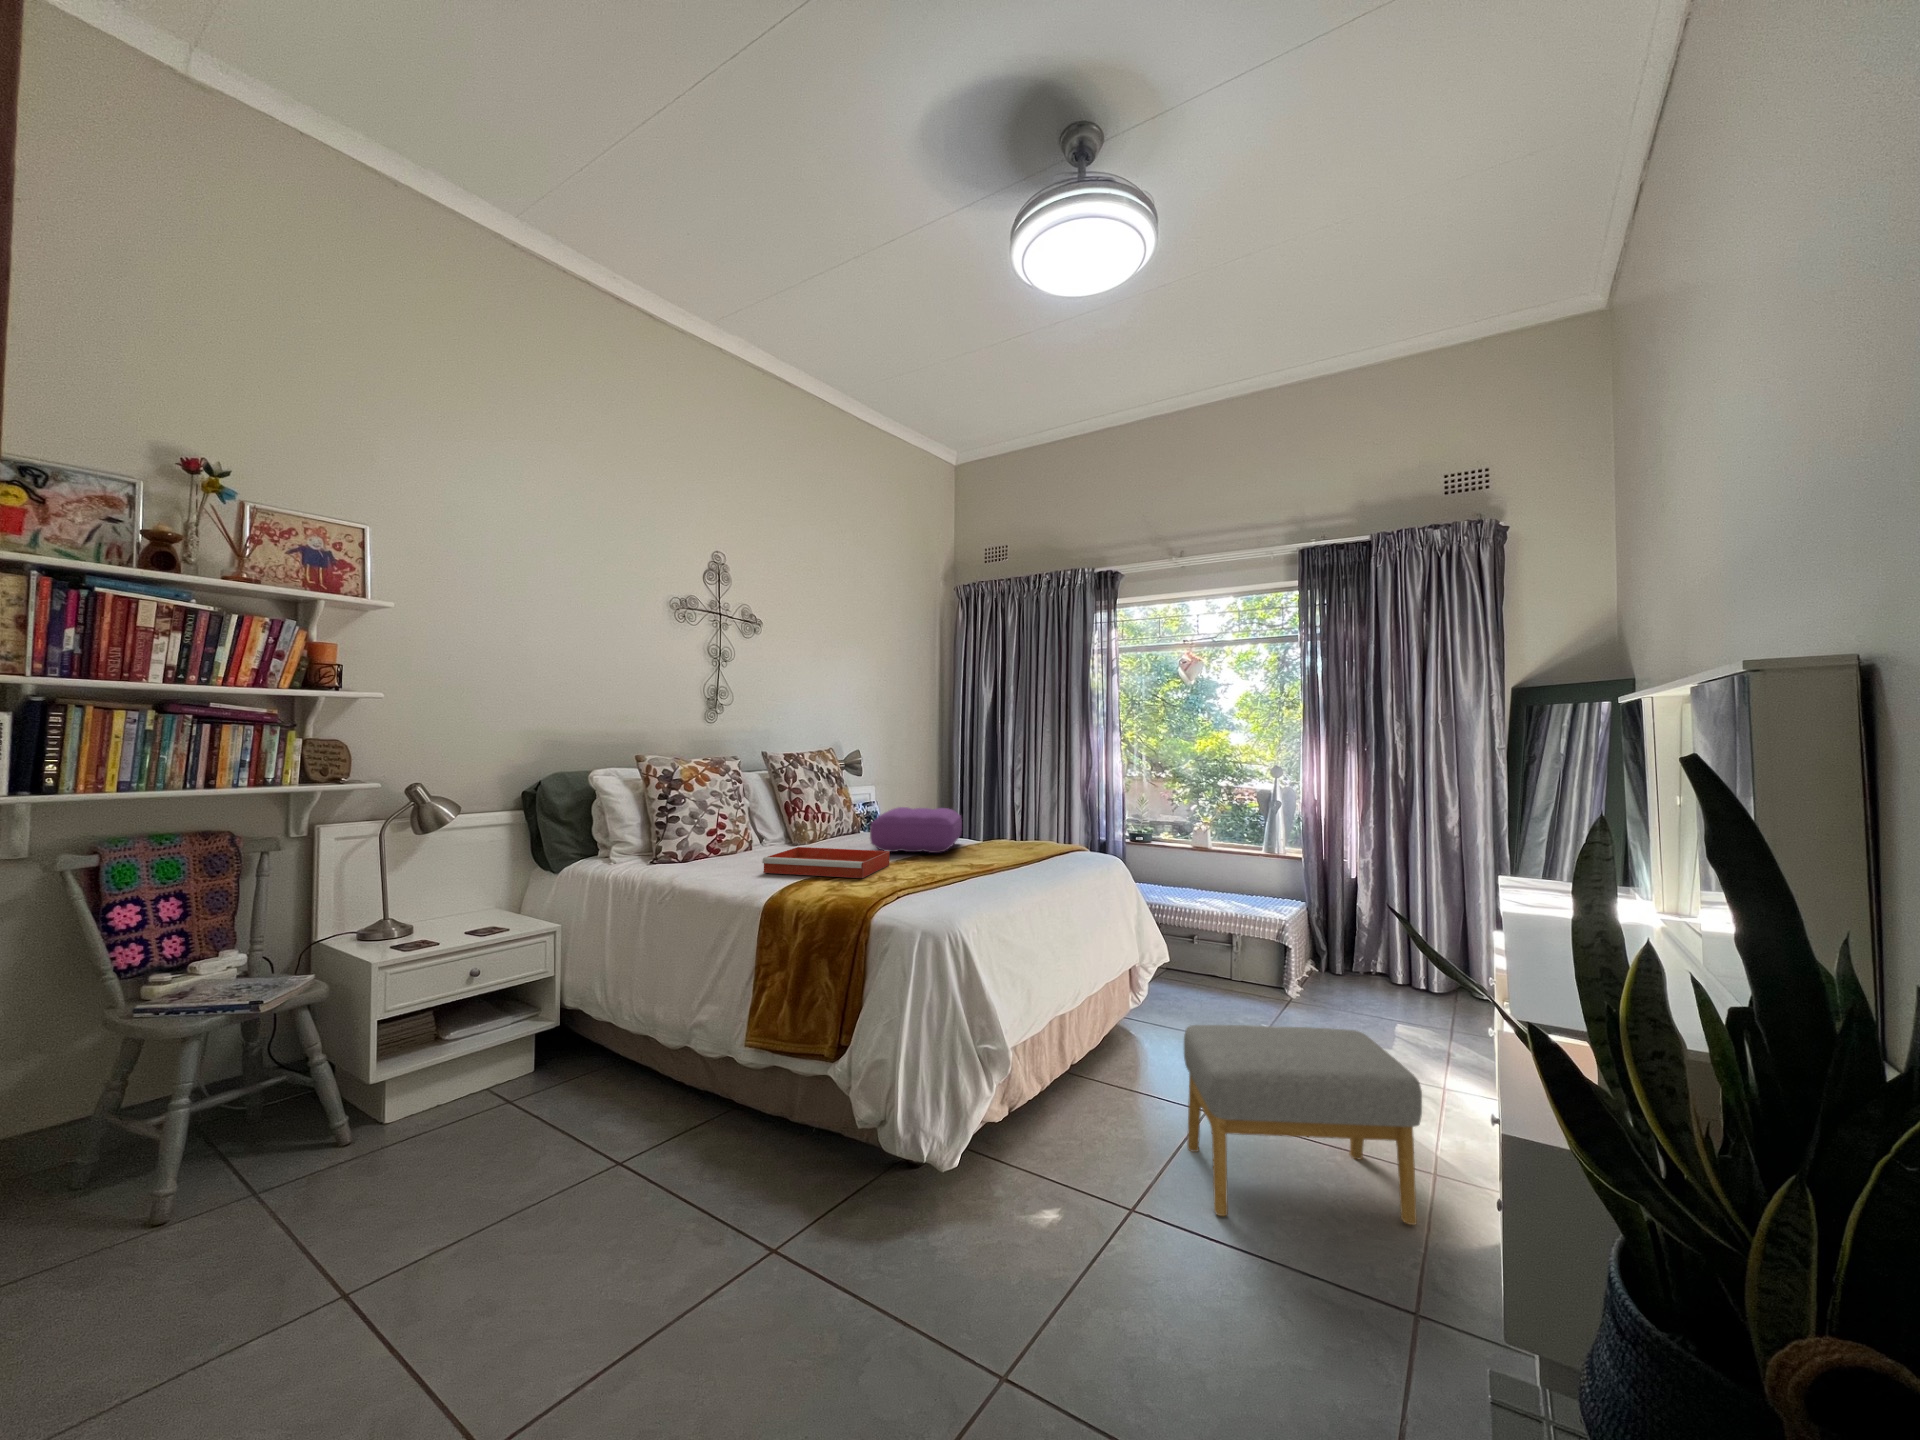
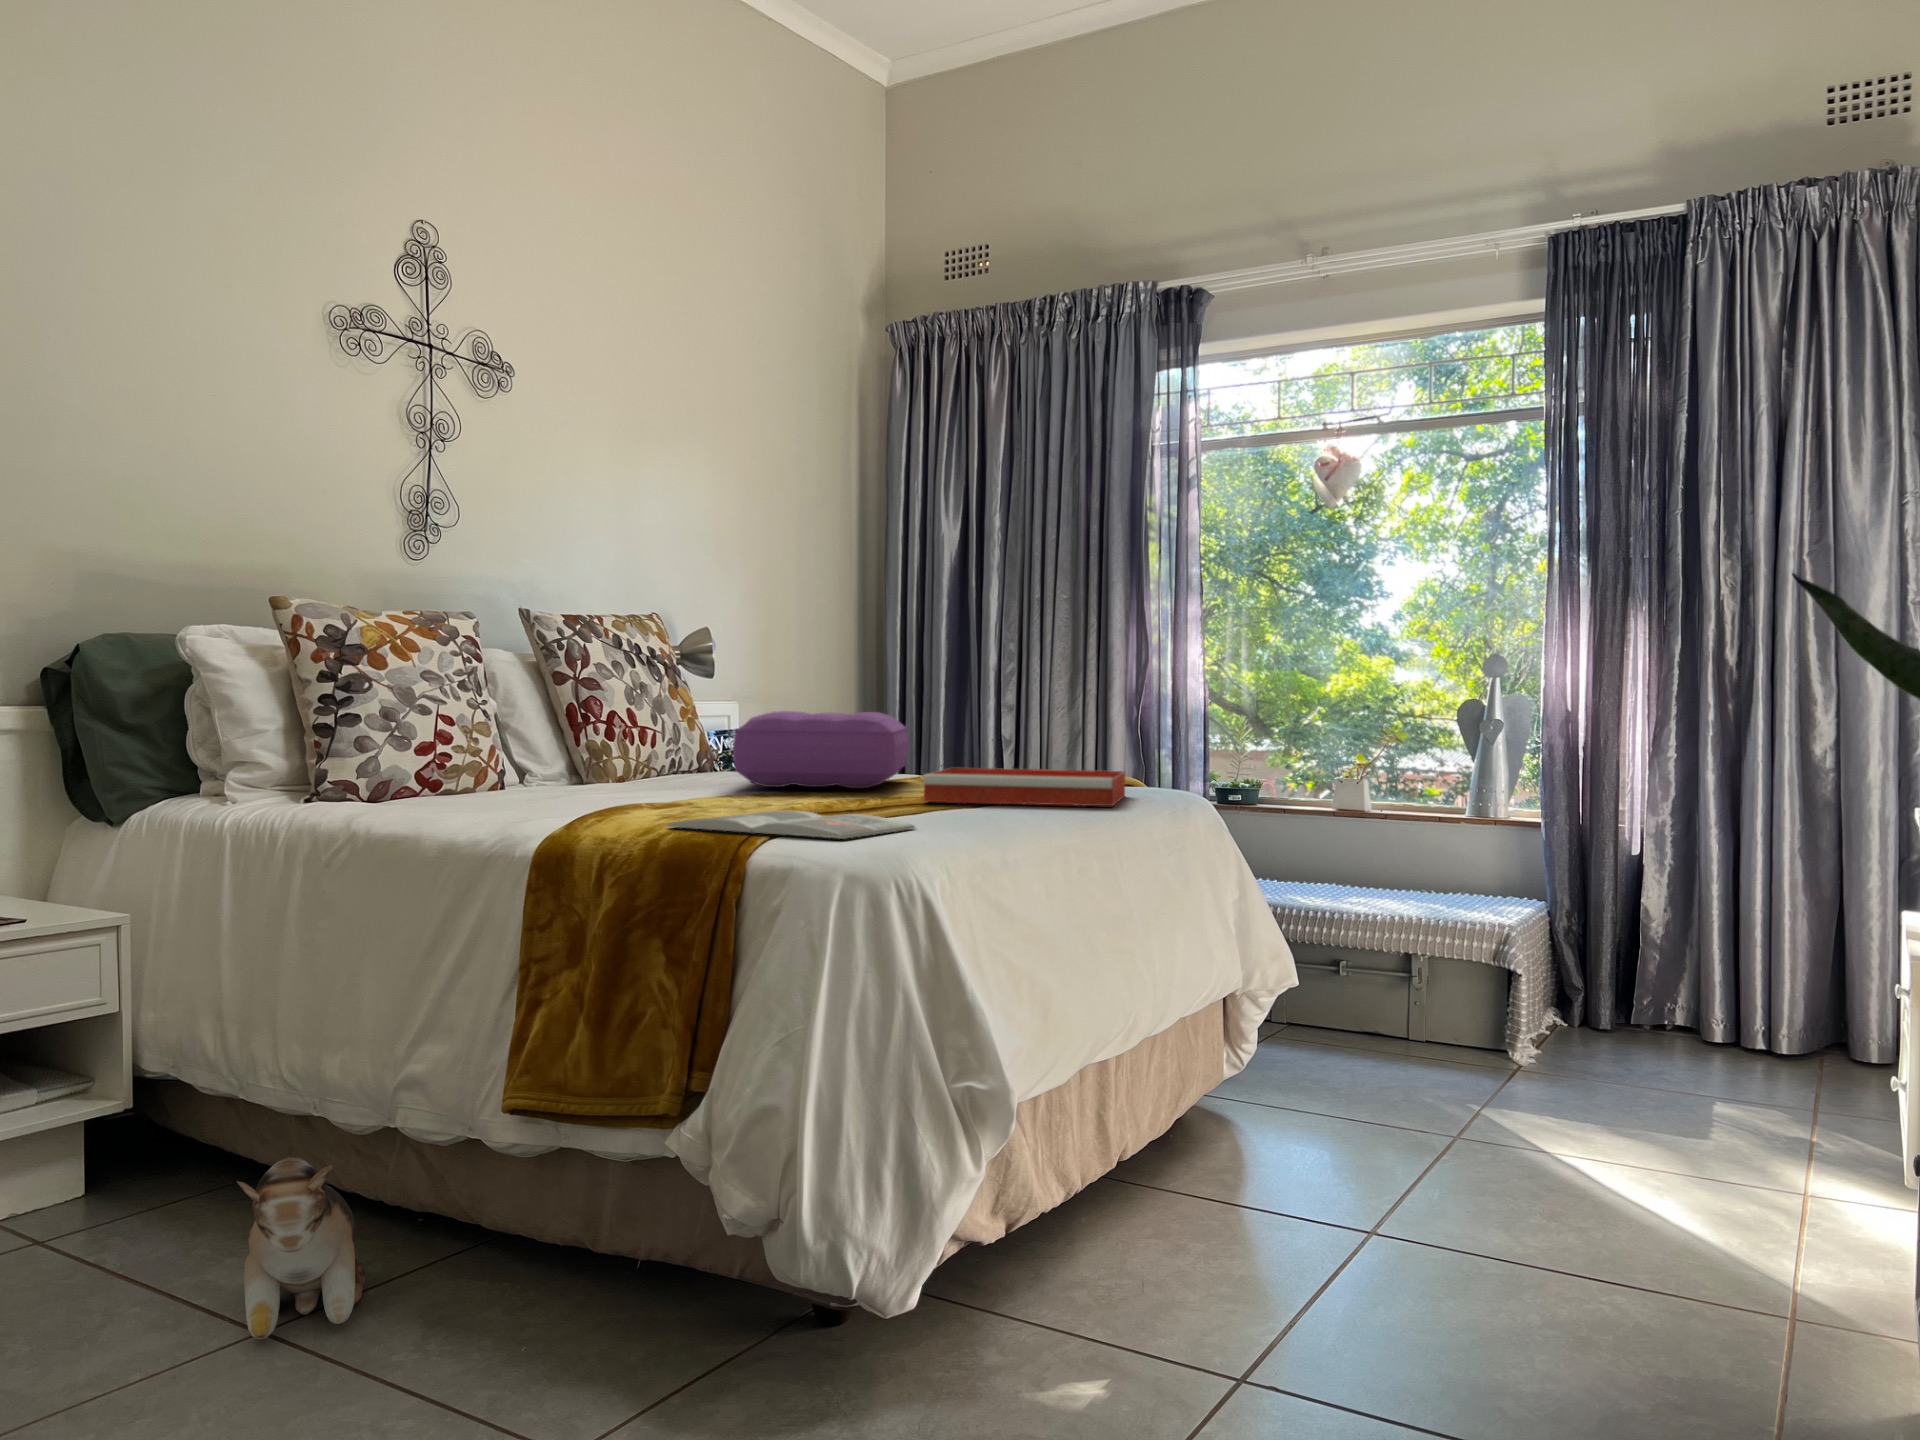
tray: present [762,847,890,878] -> present [923,768,1125,806]
magazine: none [832,880,962,906] -> present [667,811,915,839]
footstool: present [1184,1025,1422,1225] -> none [1335,1063,1775,1395]
plush toy: none [609,1073,674,1169] -> present [237,1157,365,1339]

